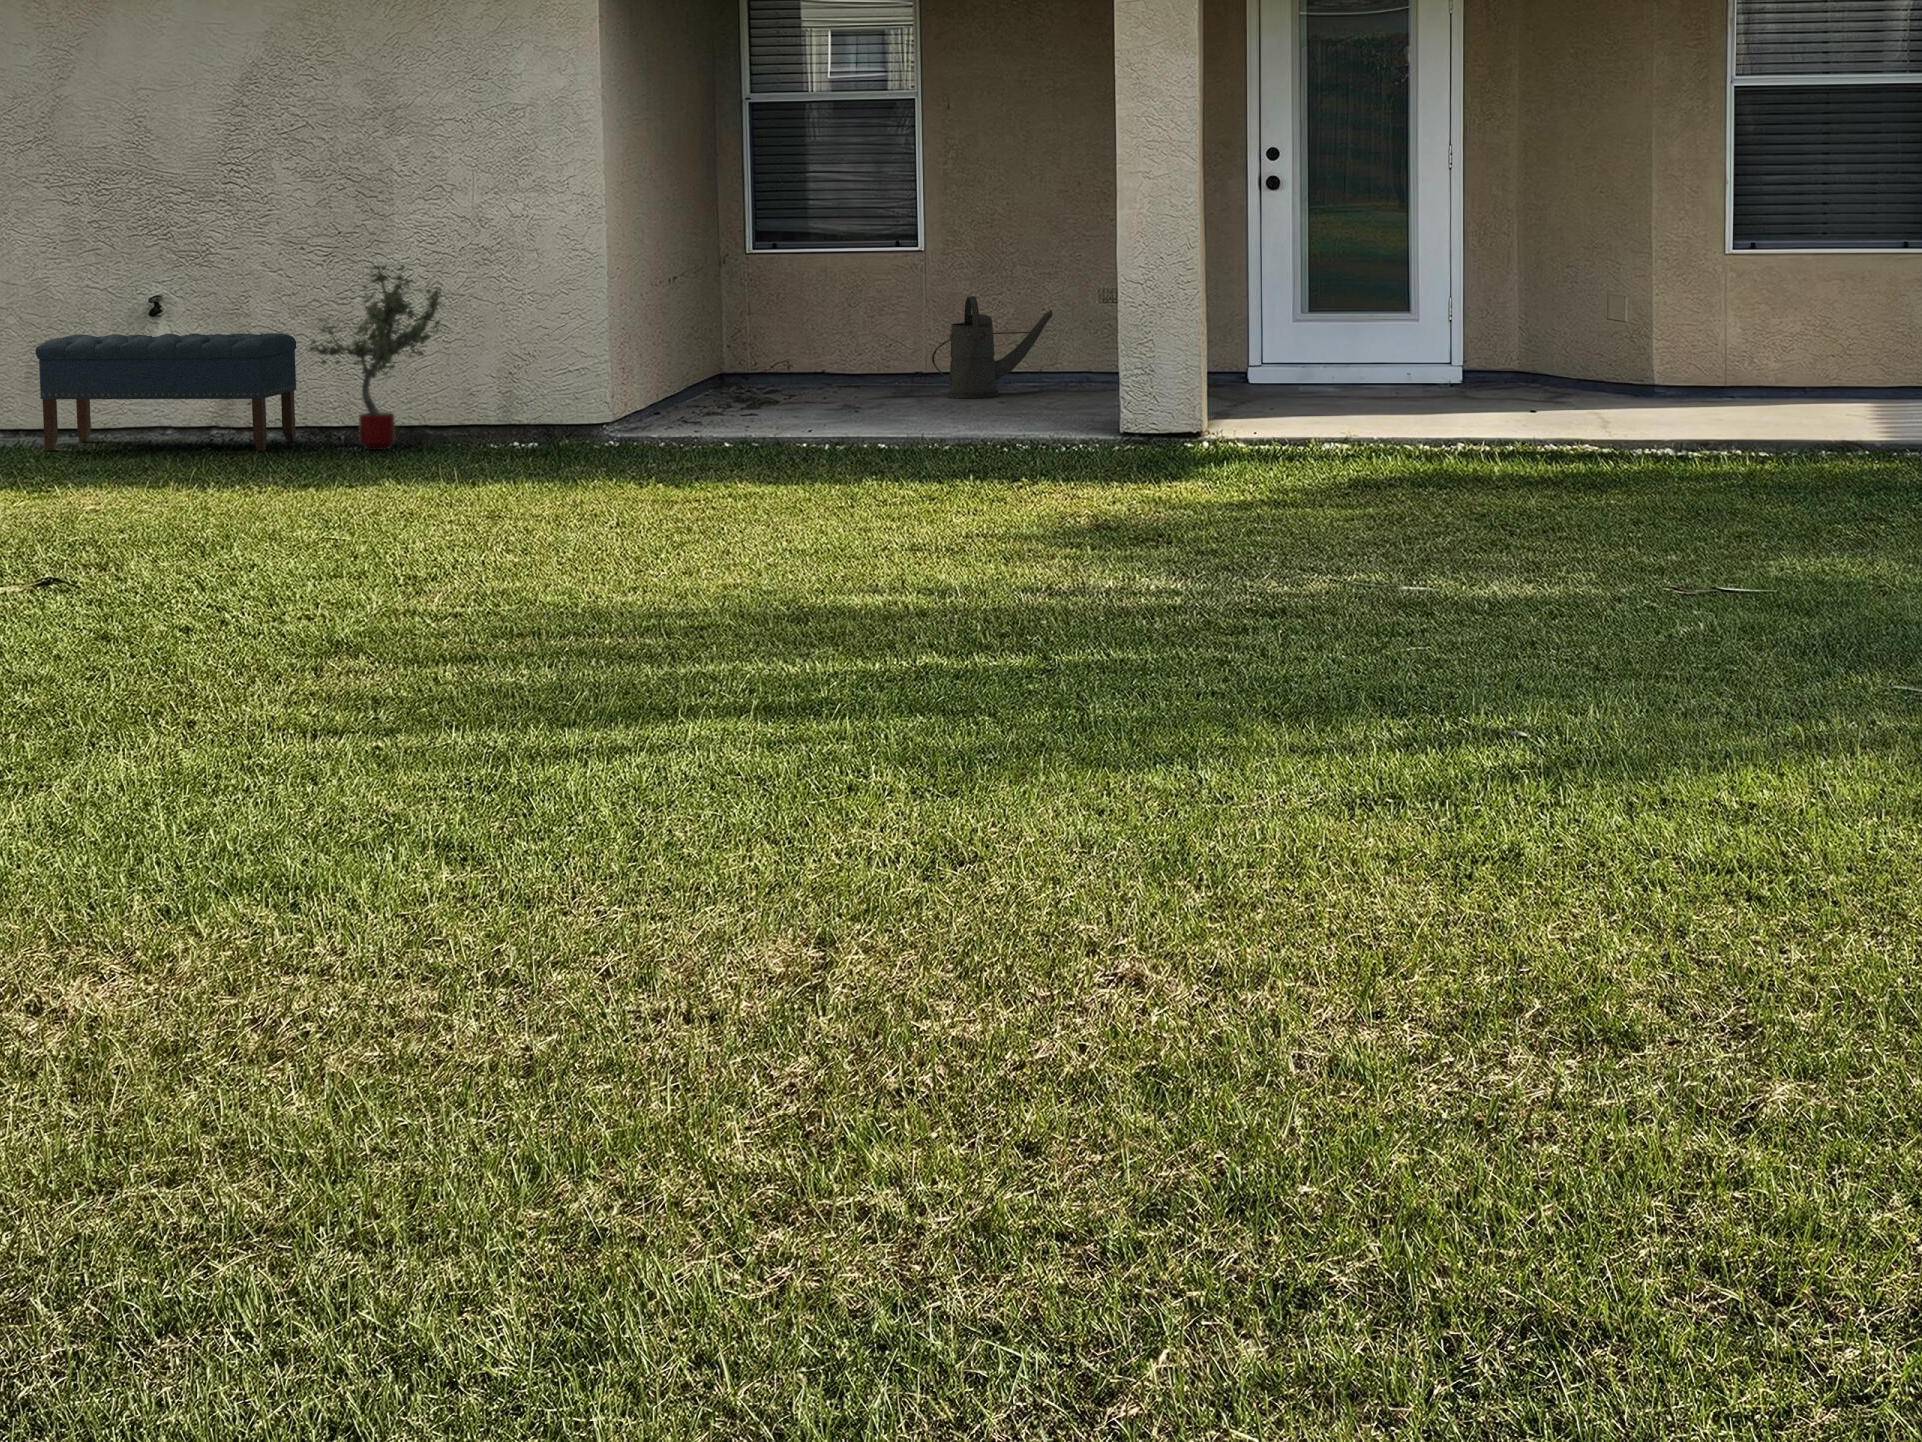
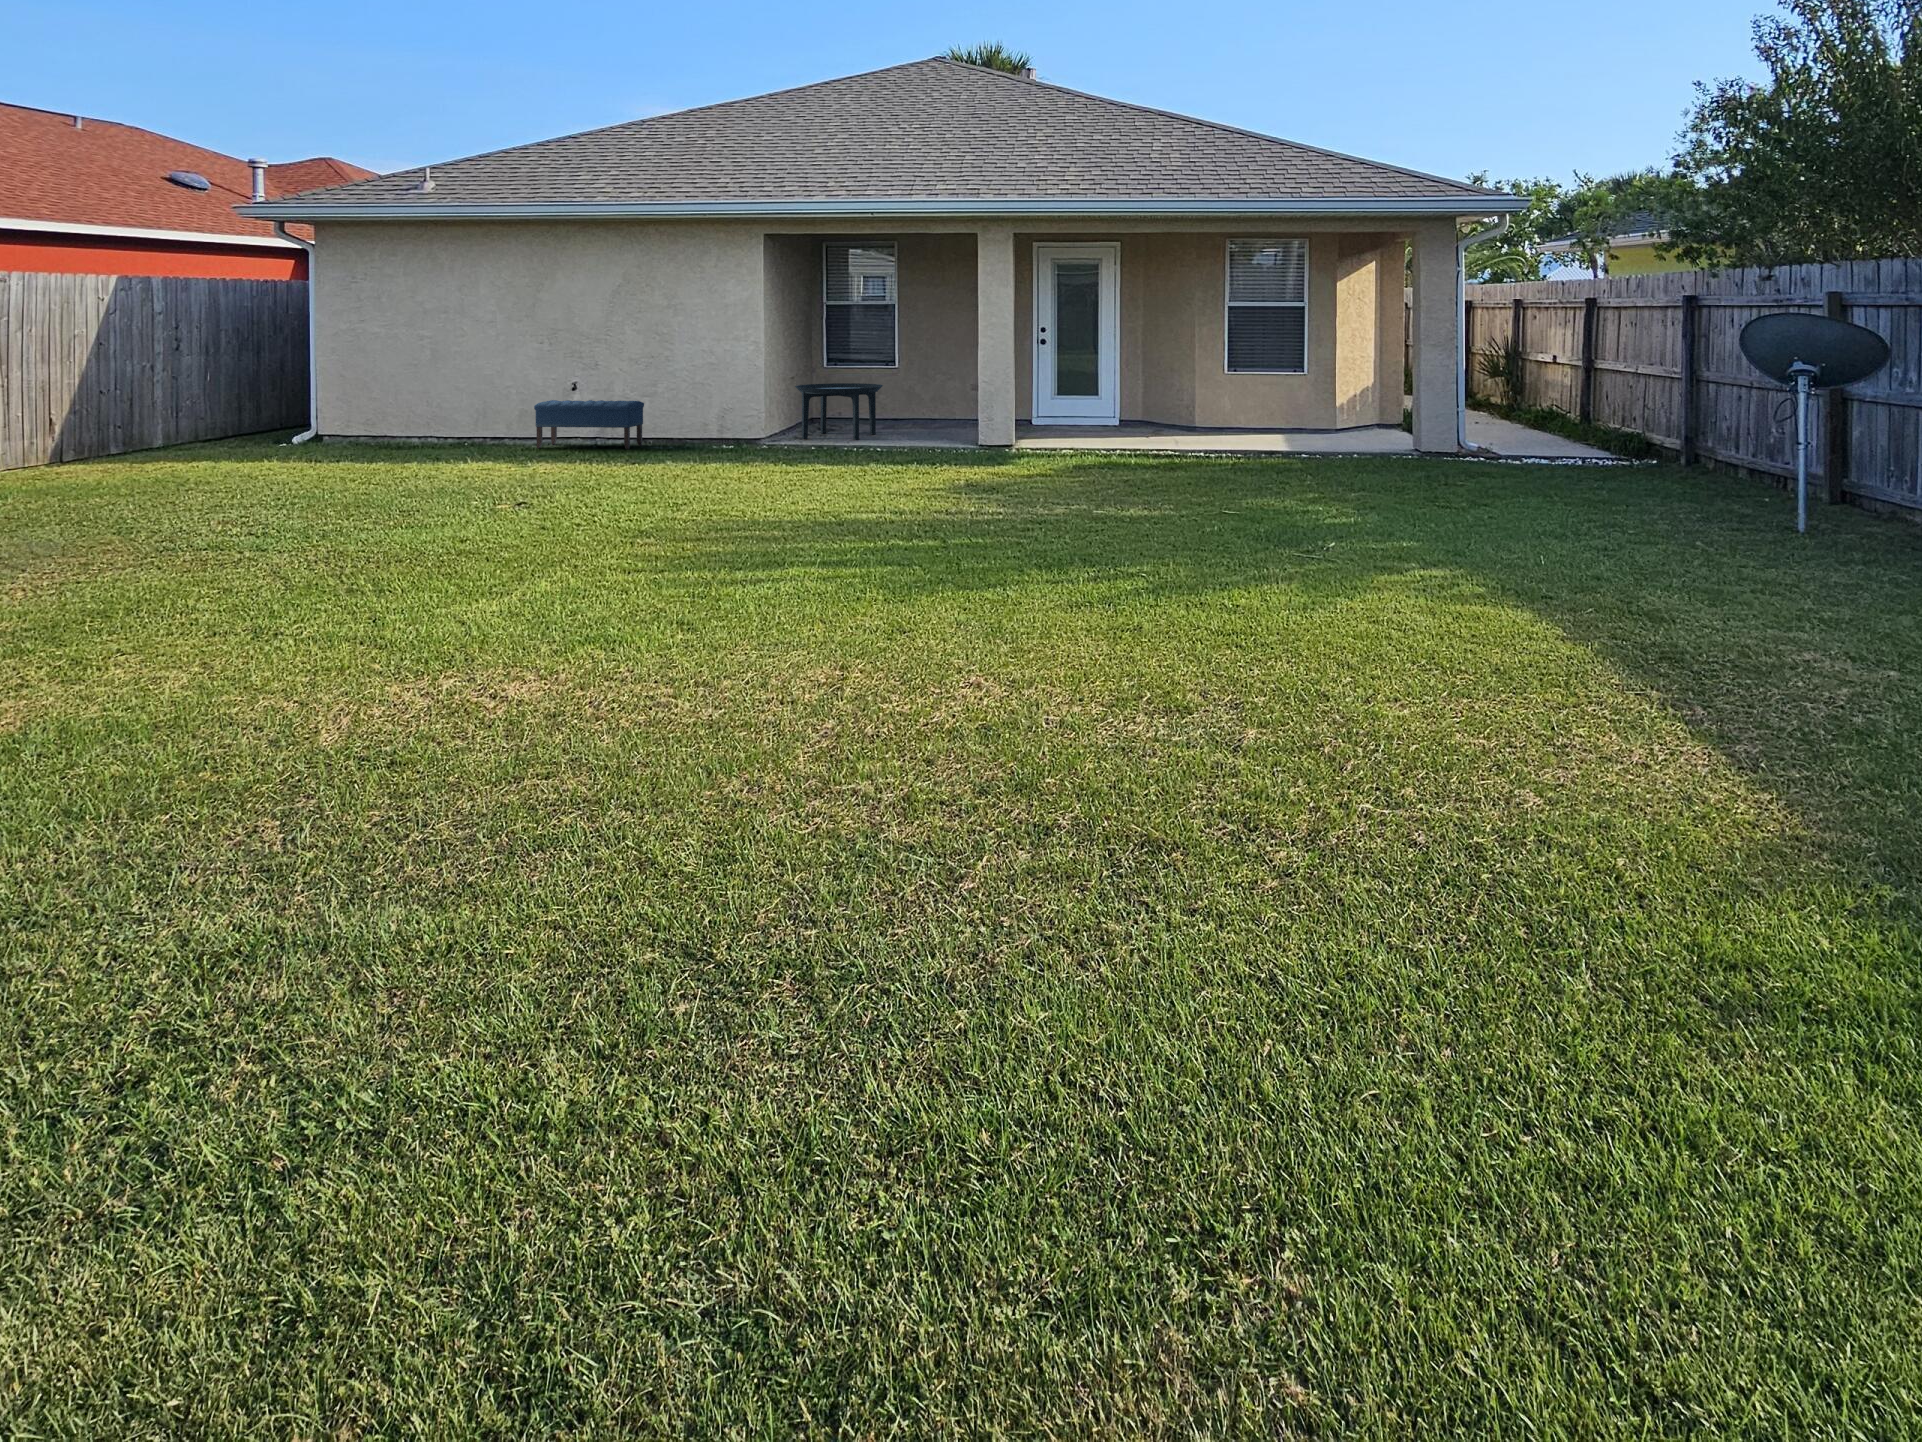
potted tree: present [309,265,442,450] -> none [647,373,705,449]
round table: none [661,284,877,423] -> present [795,383,883,440]
watering can: present [932,296,1052,398] -> none [905,389,954,430]

